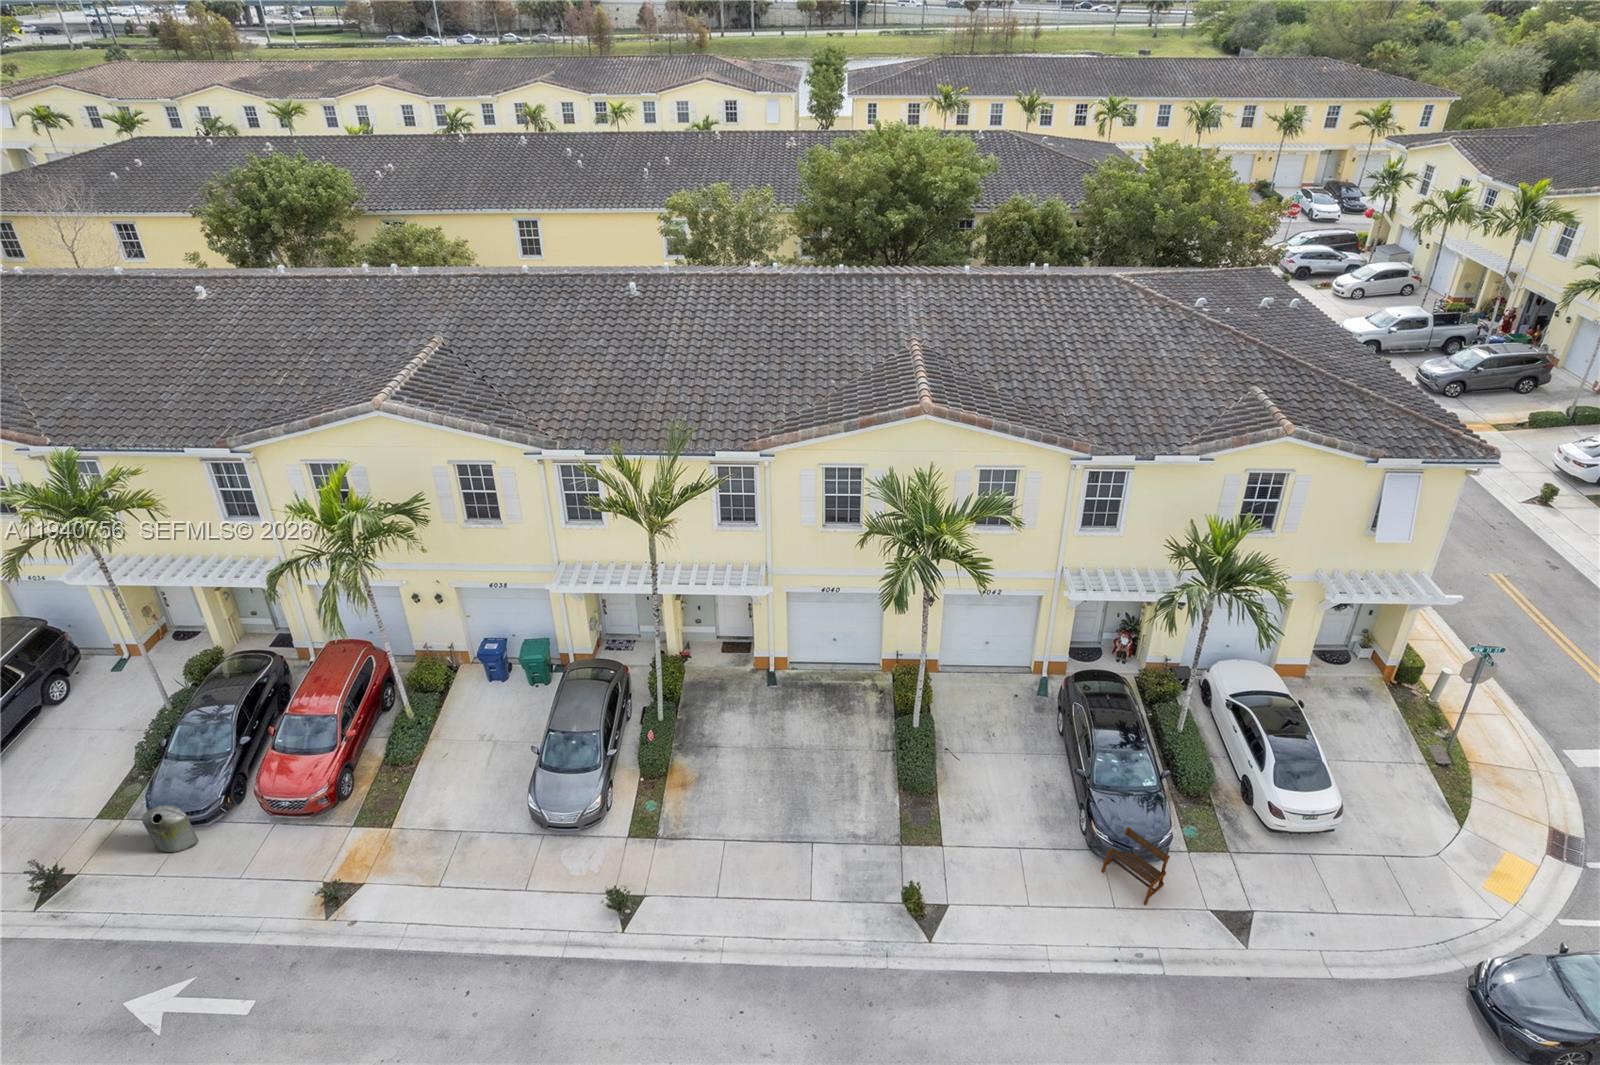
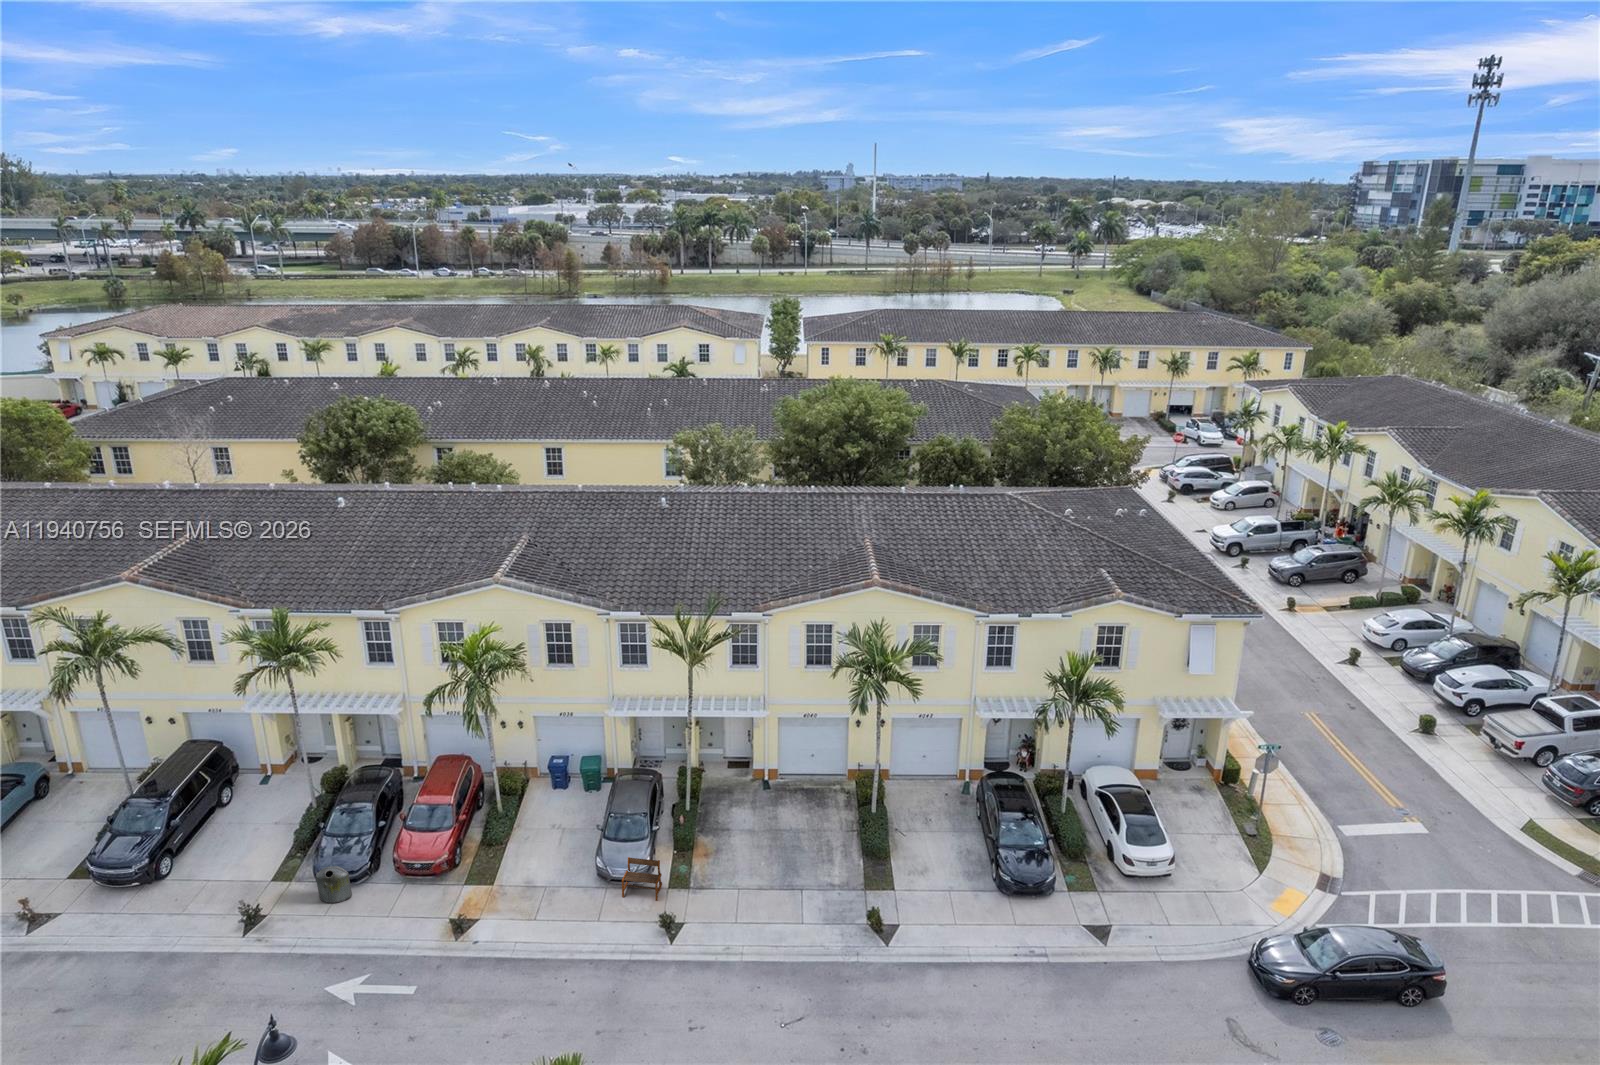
bench: present [1101,827,1170,905] -> present [622,857,662,901]

